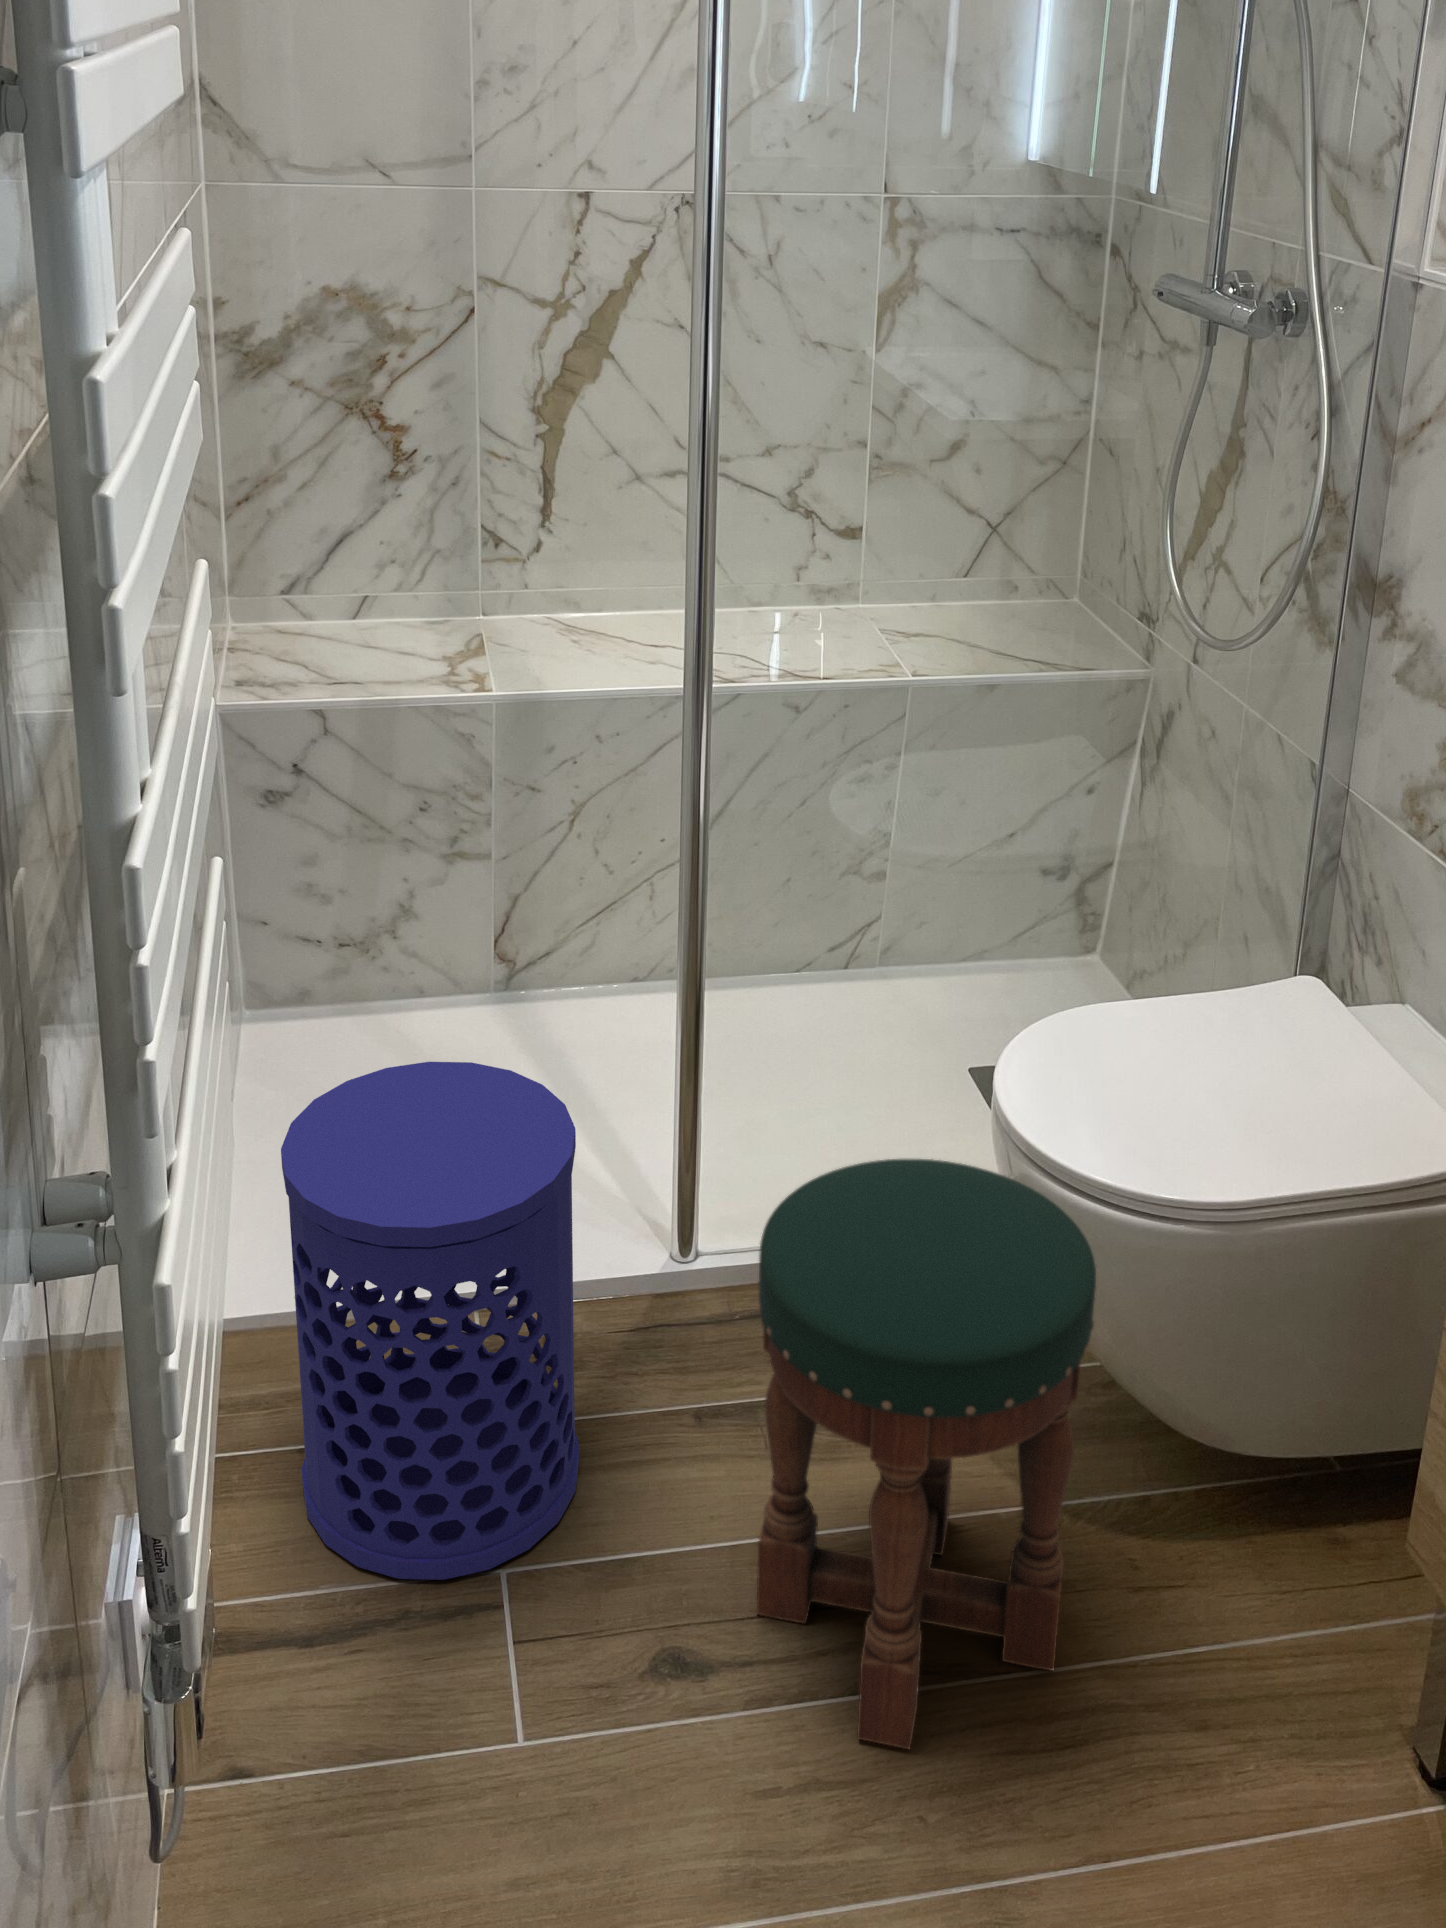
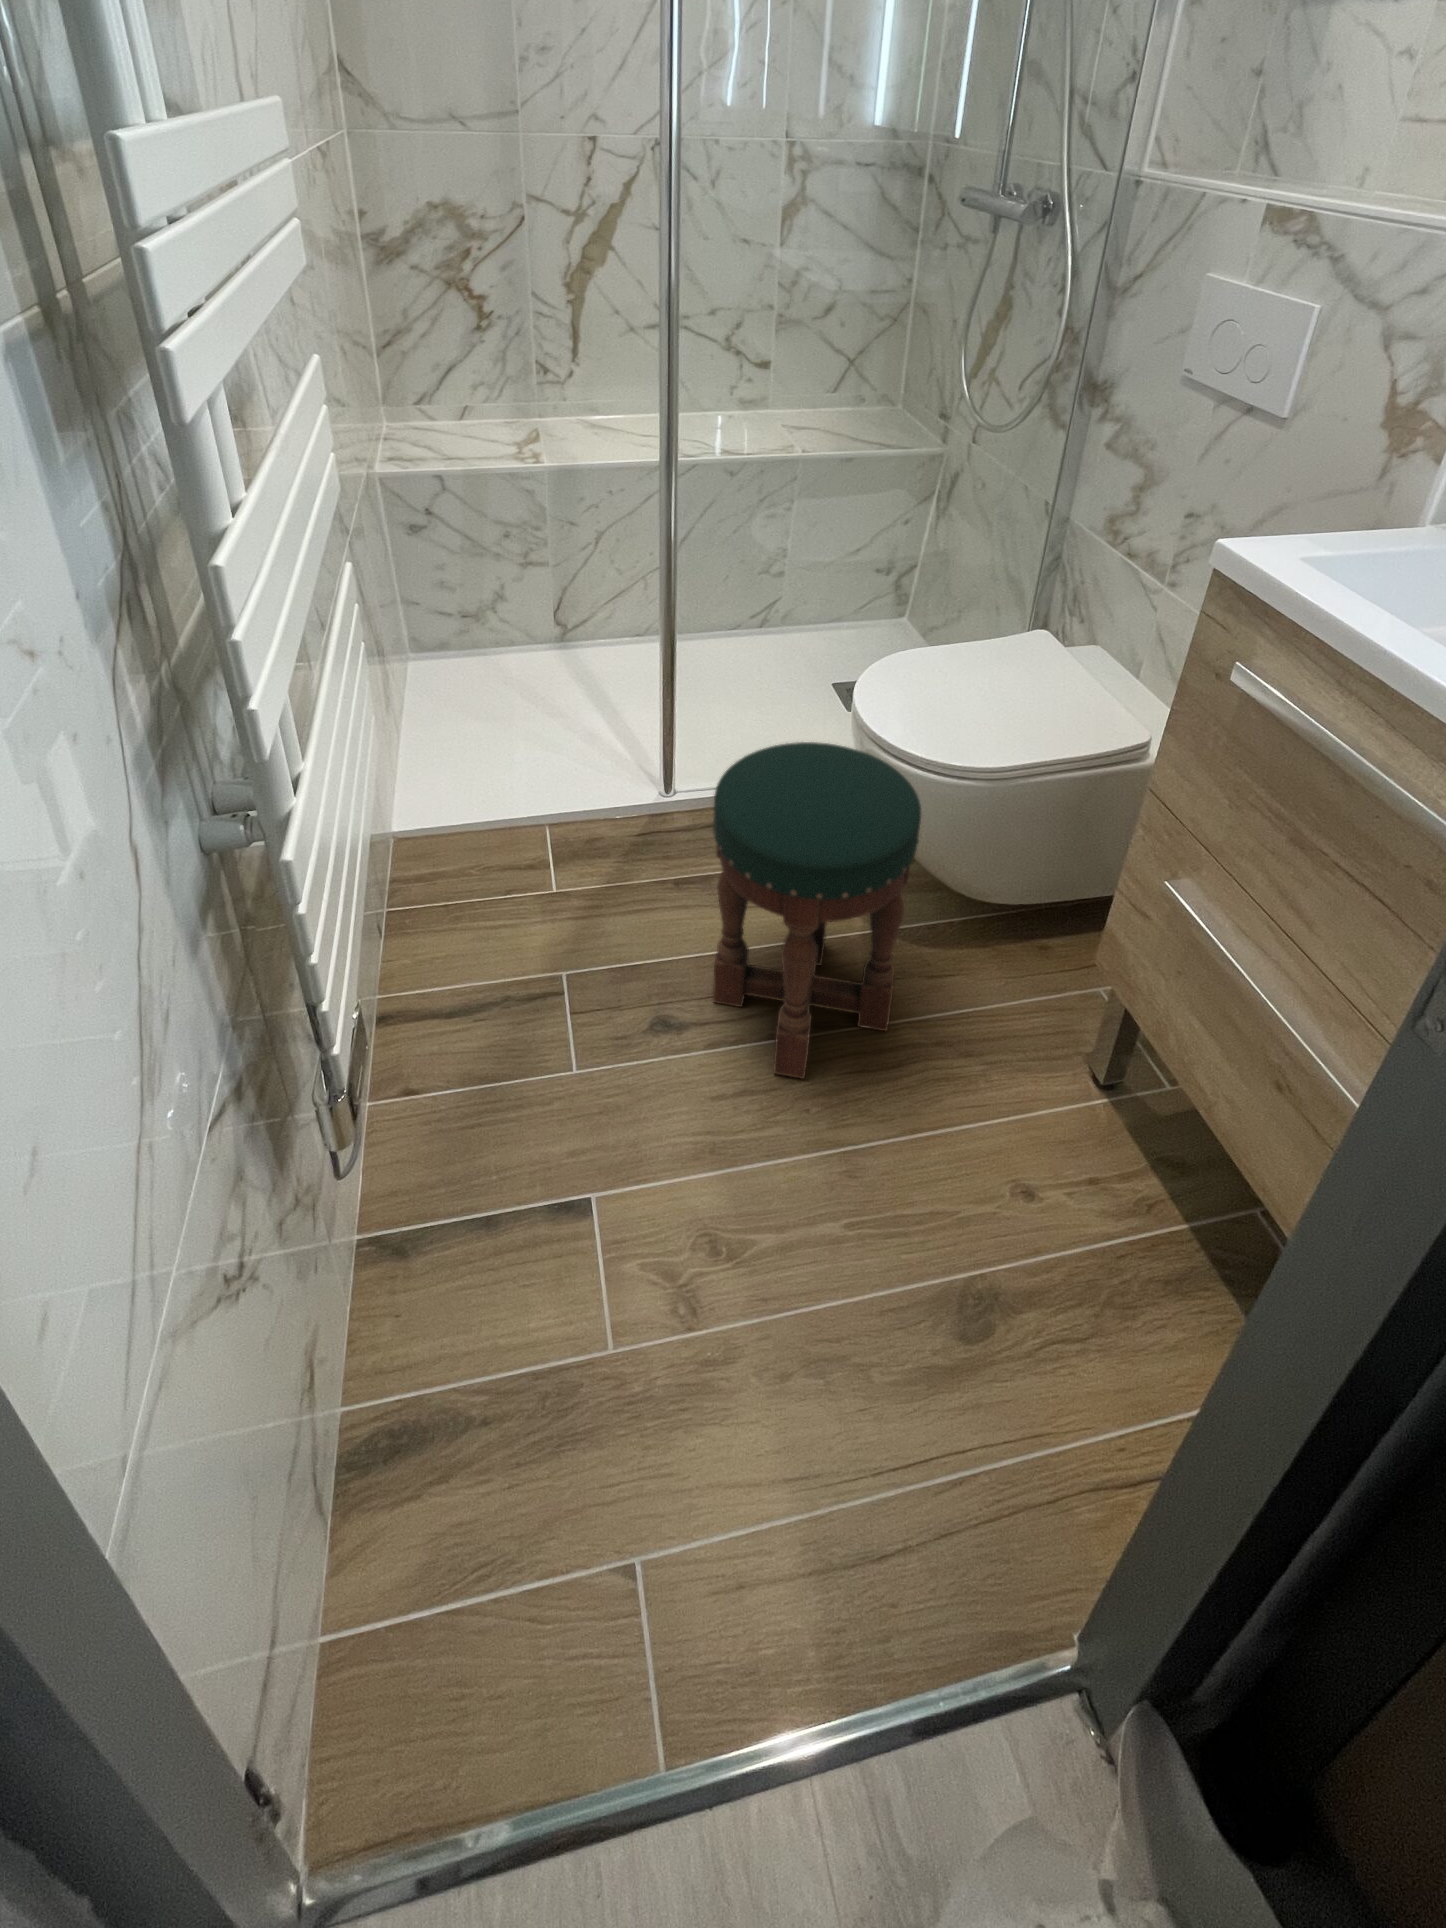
waste bin: present [281,1062,579,1580] -> none [416,687,607,986]

